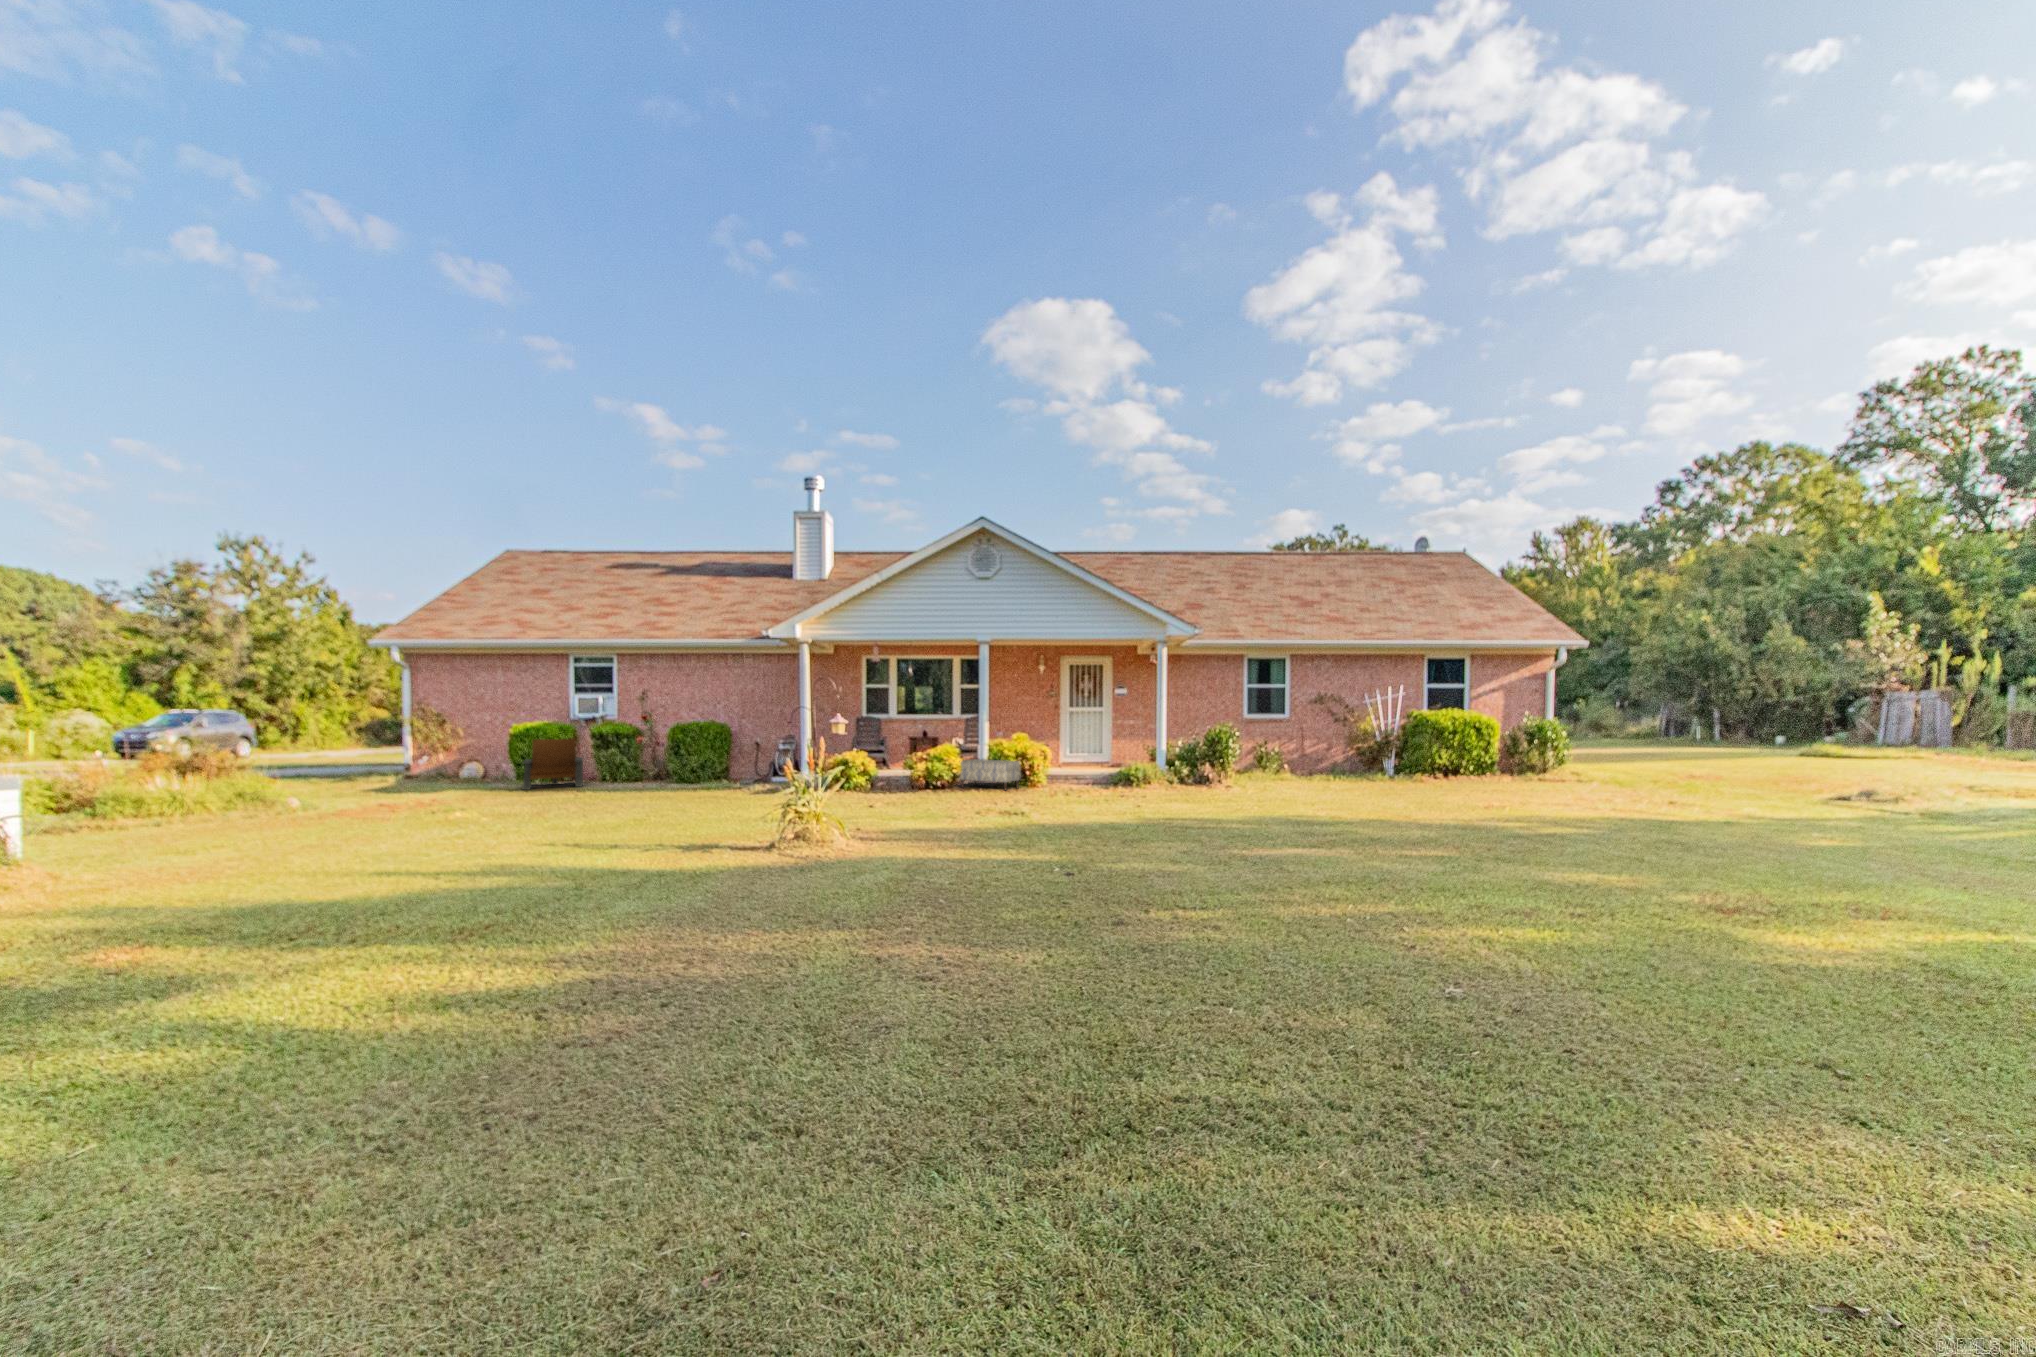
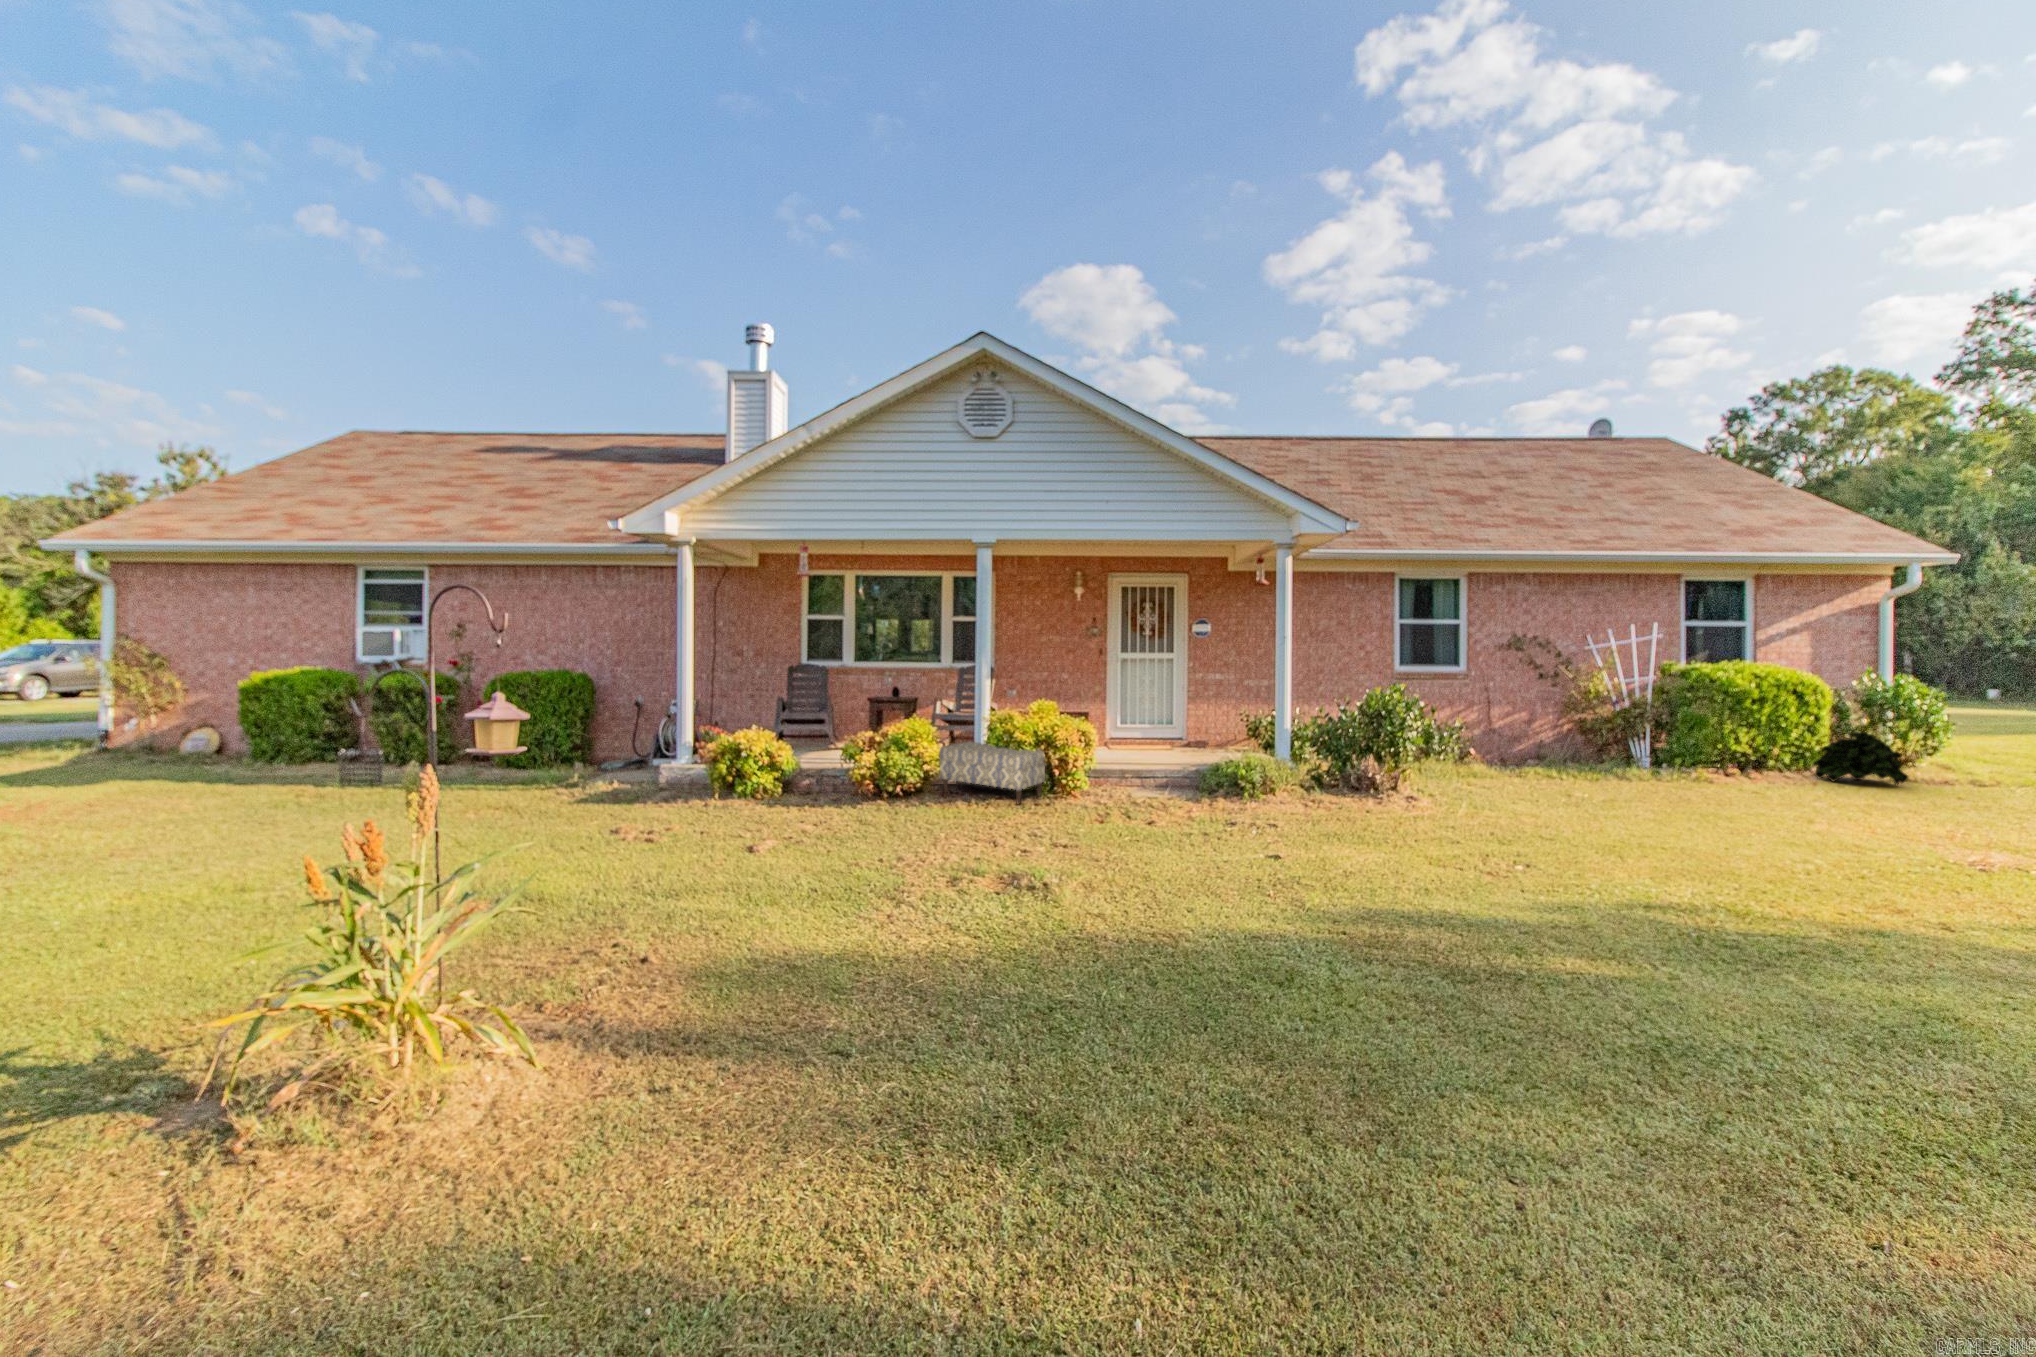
lounge chair: present [522,738,583,790] -> none [212,698,355,786]
potted plant: none [1483,749,1526,780] -> present [1813,732,1908,785]

